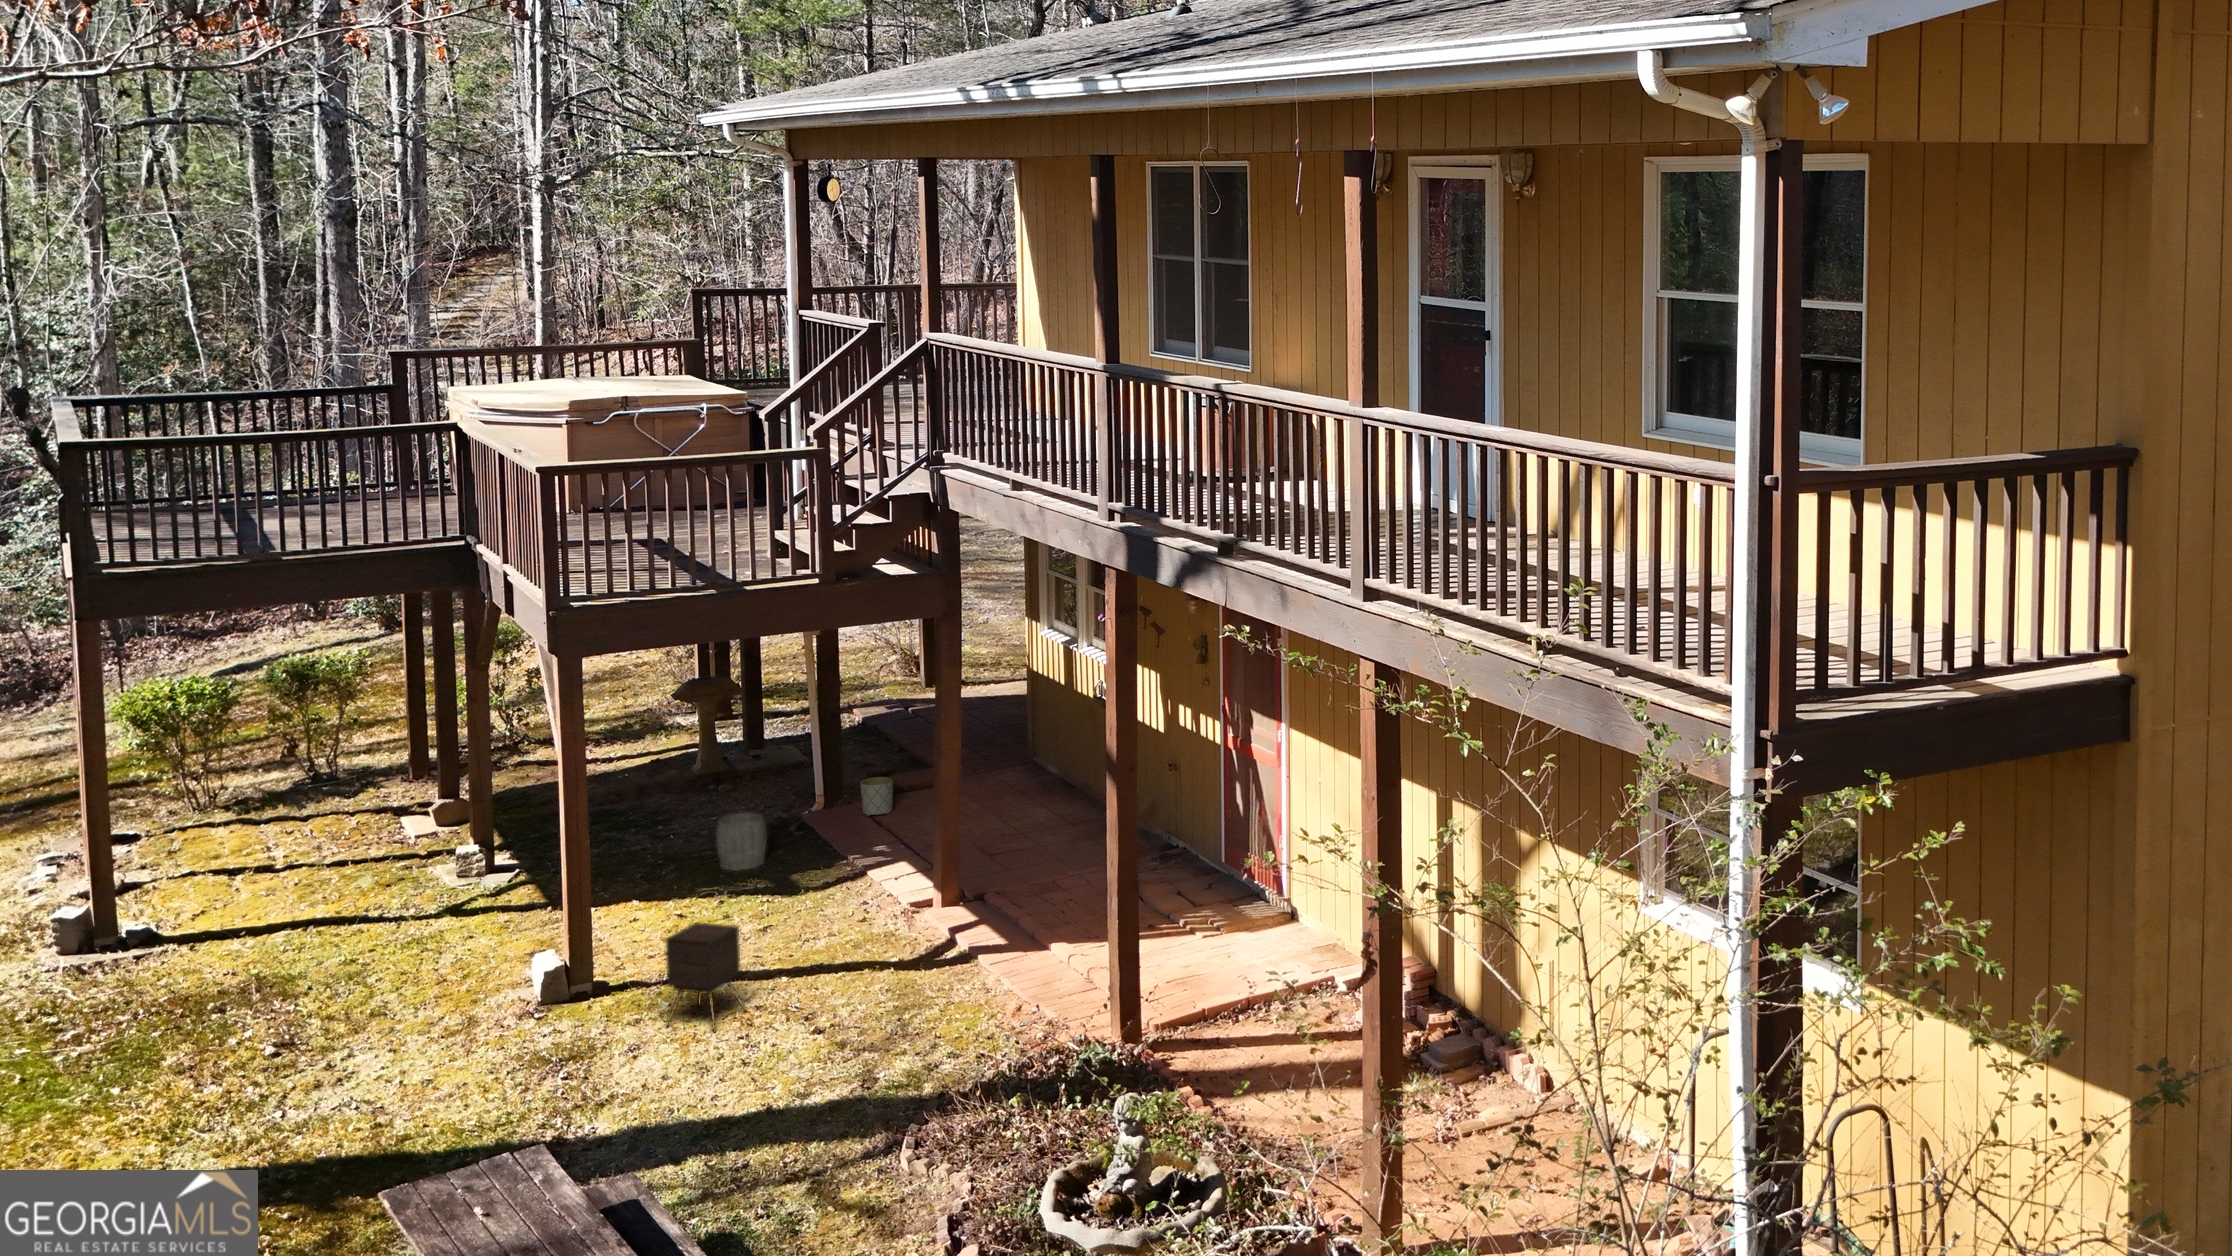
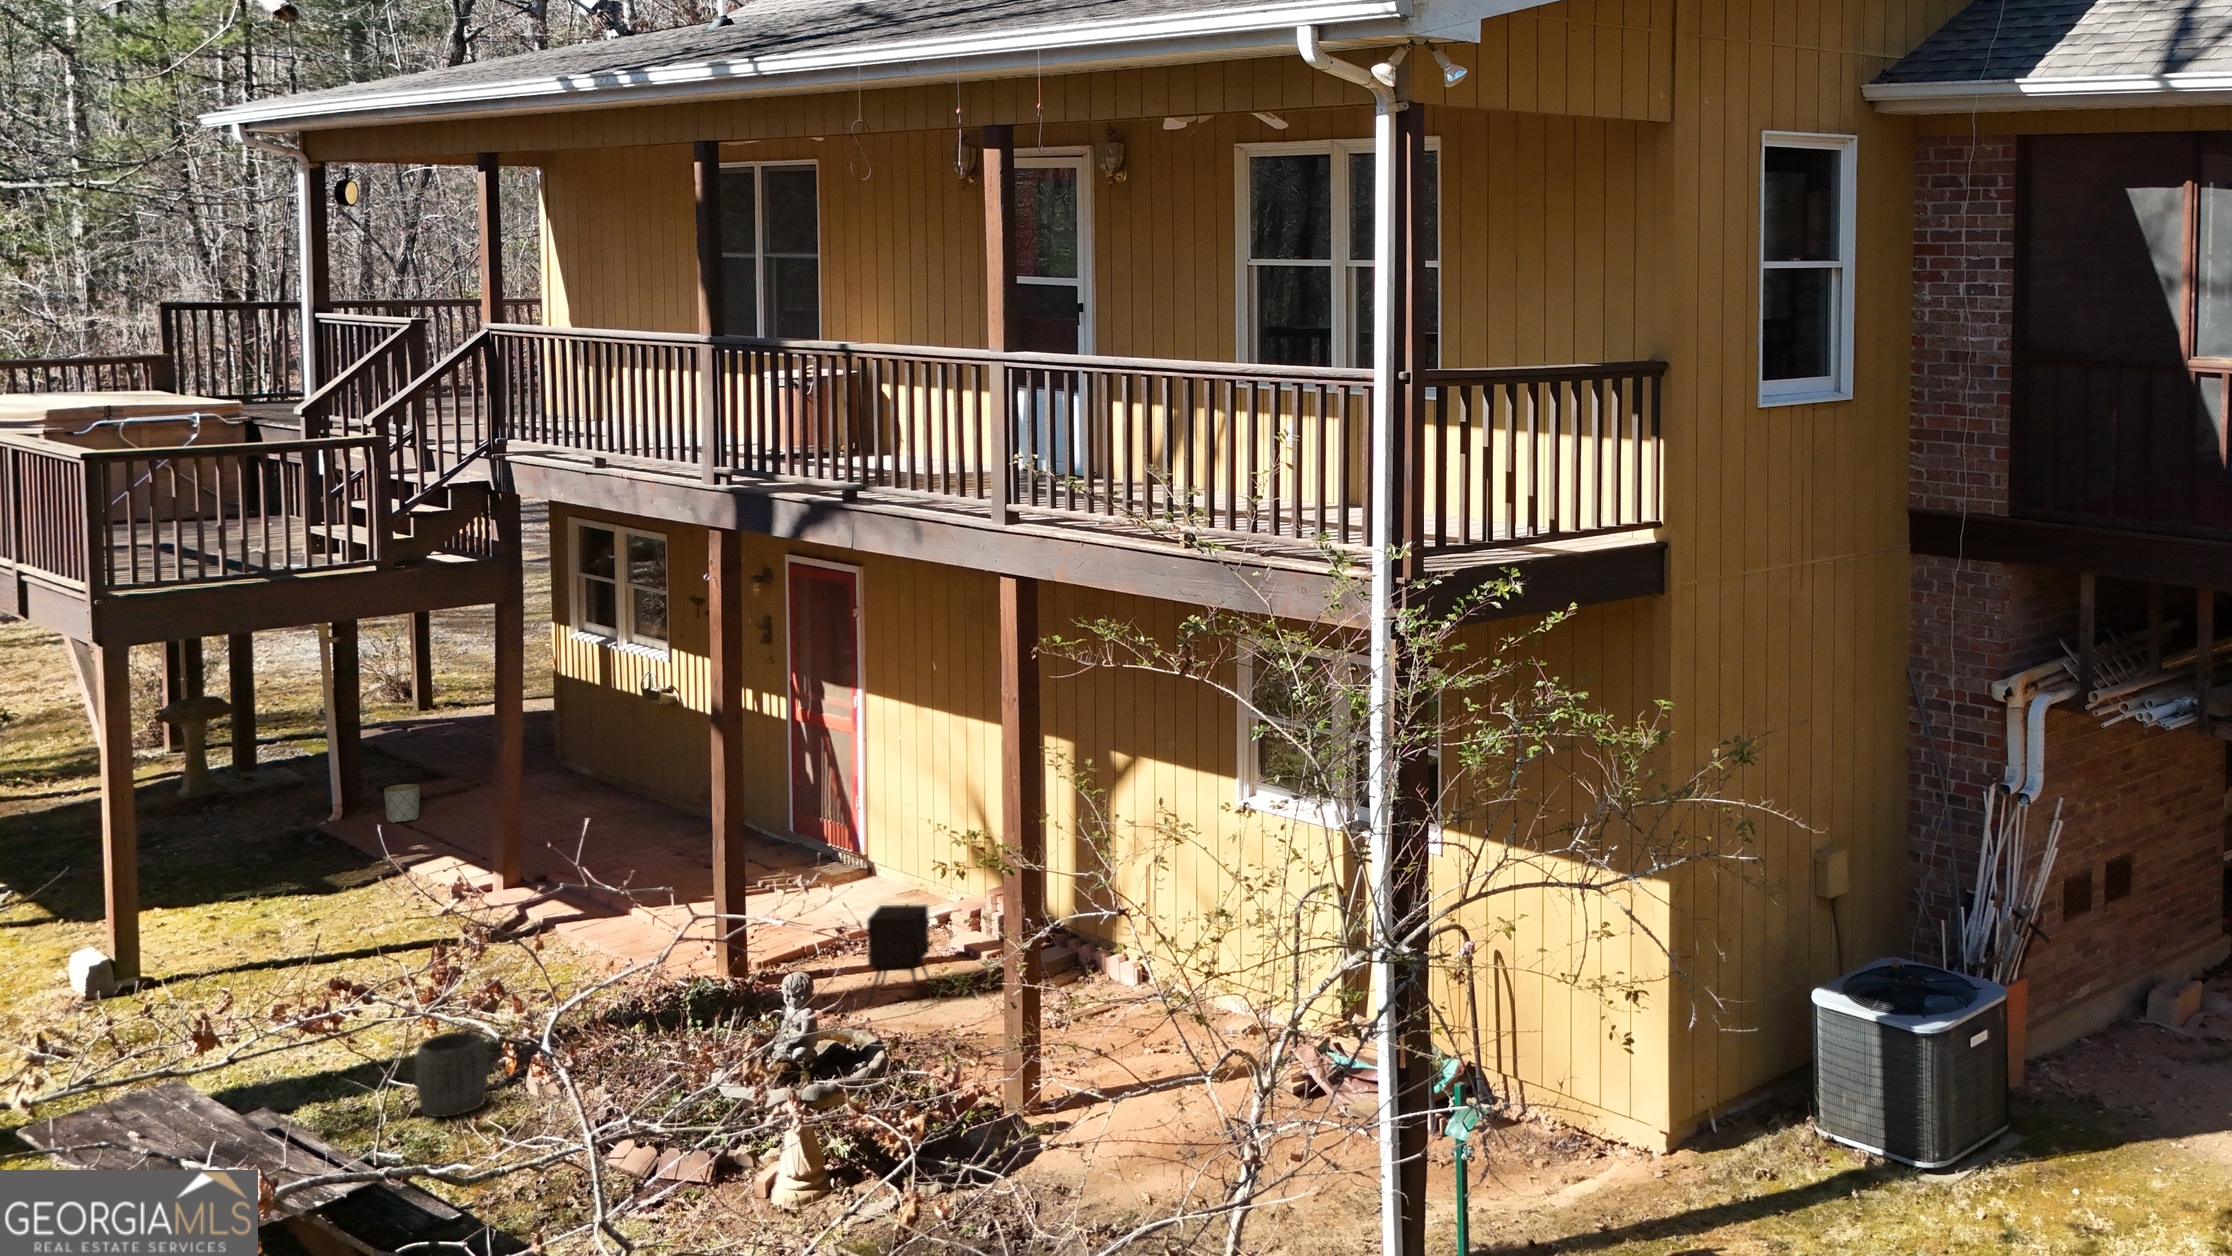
woven basket: present [716,813,767,871] -> present [415,1032,489,1117]
side table: present [665,922,746,1030] -> present [866,905,933,1006]

